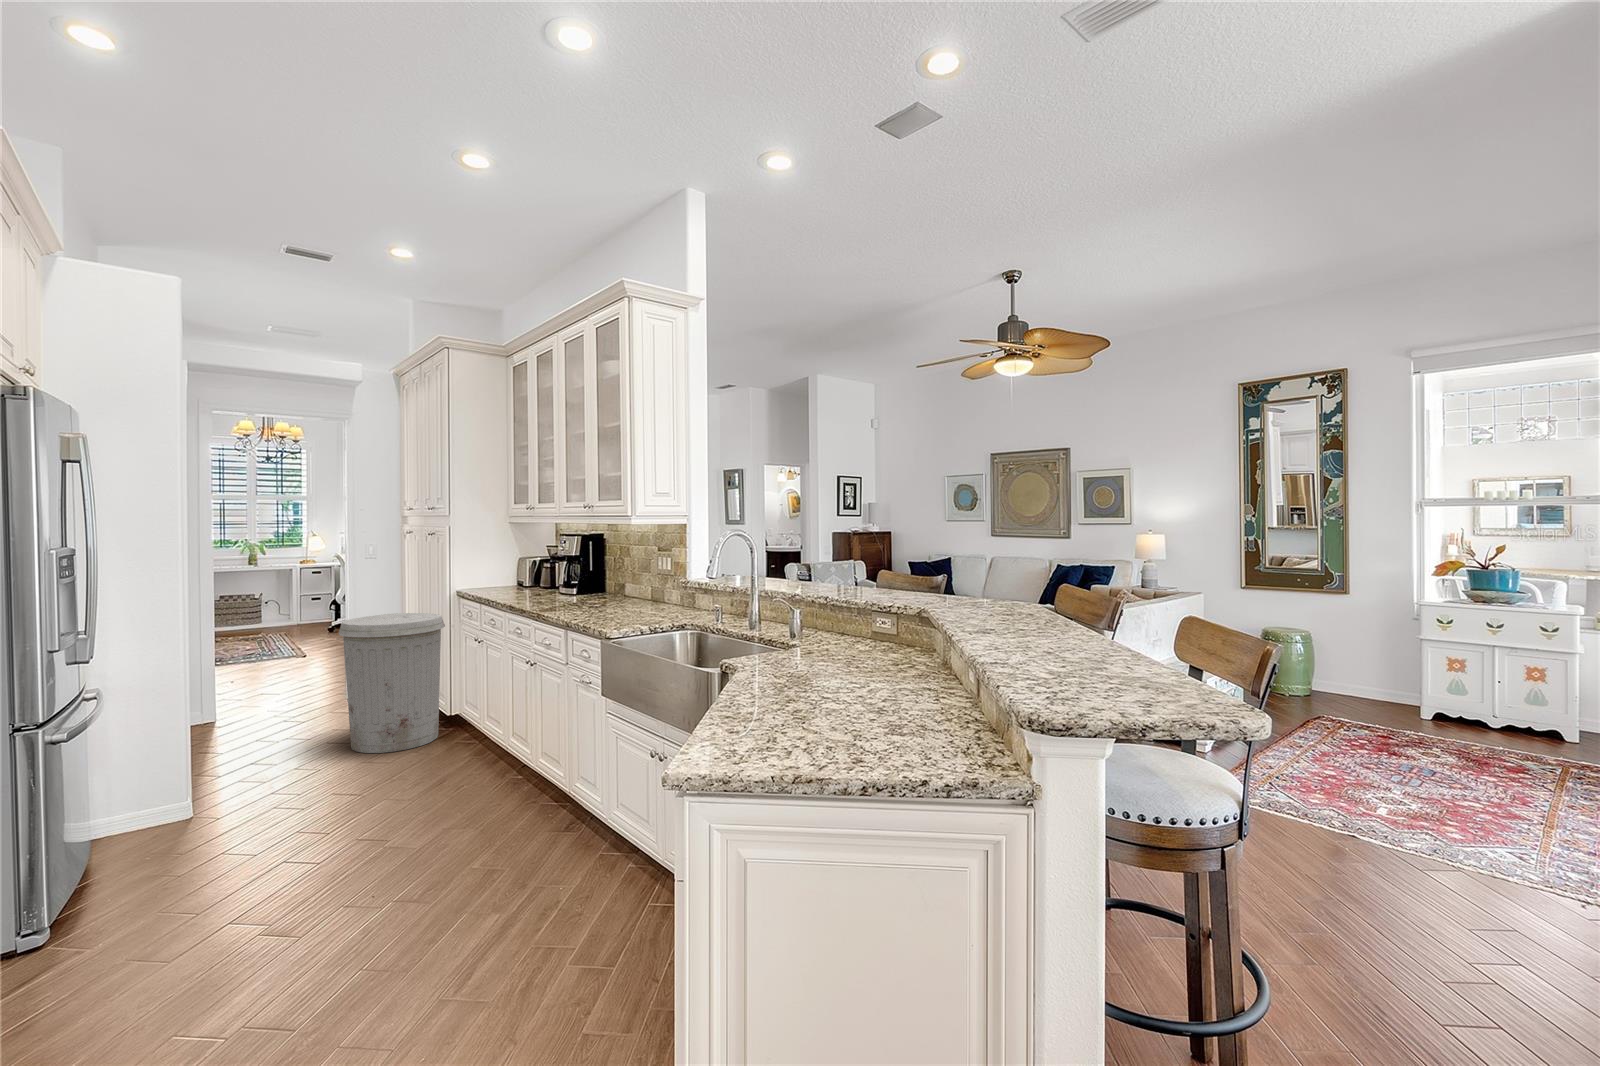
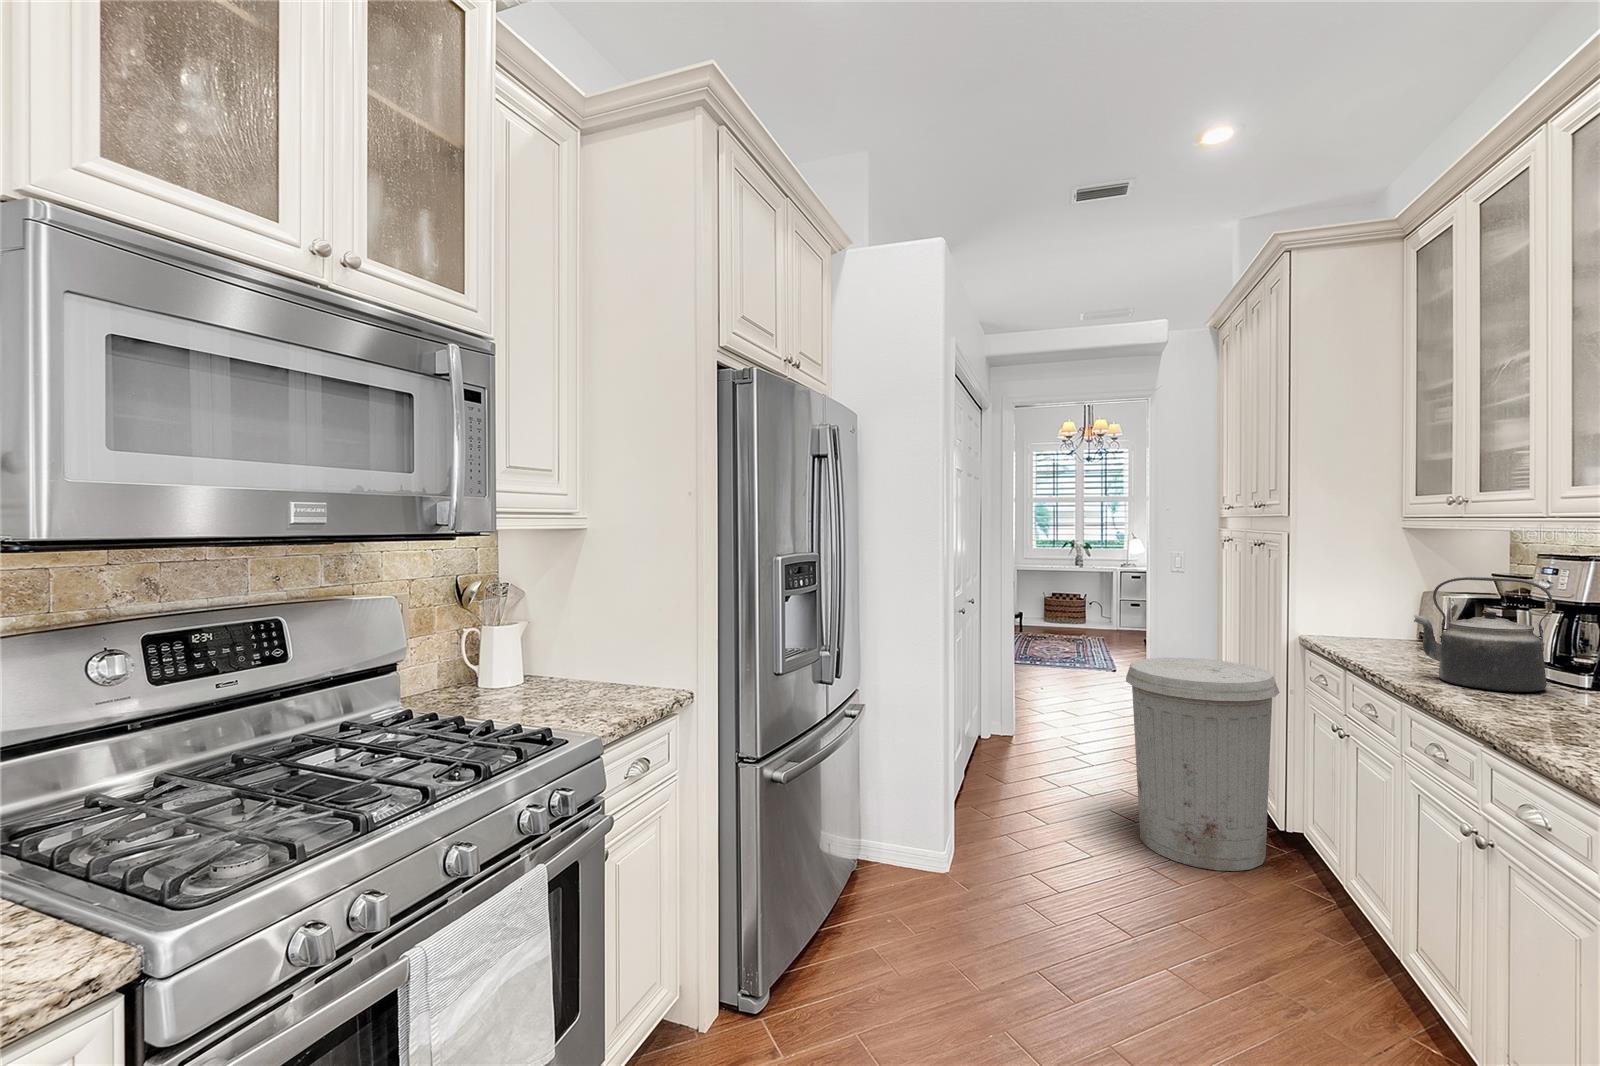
kettle: none [511,544,564,599] -> present [1414,577,1552,692]

